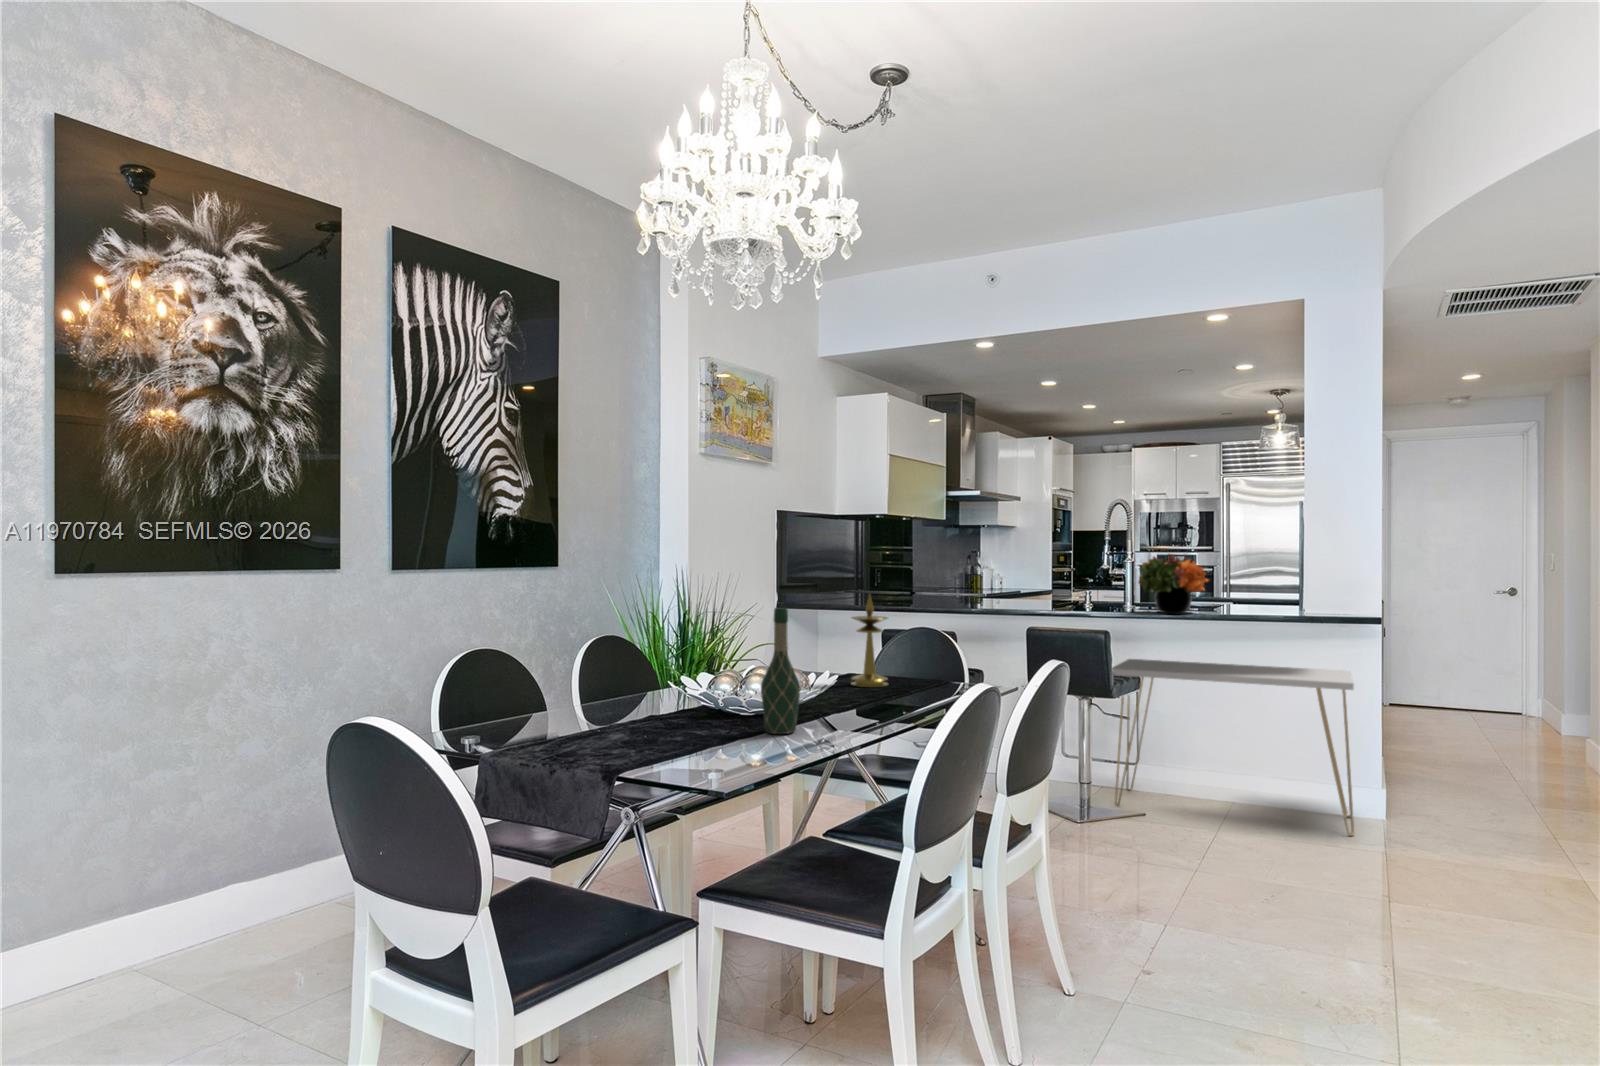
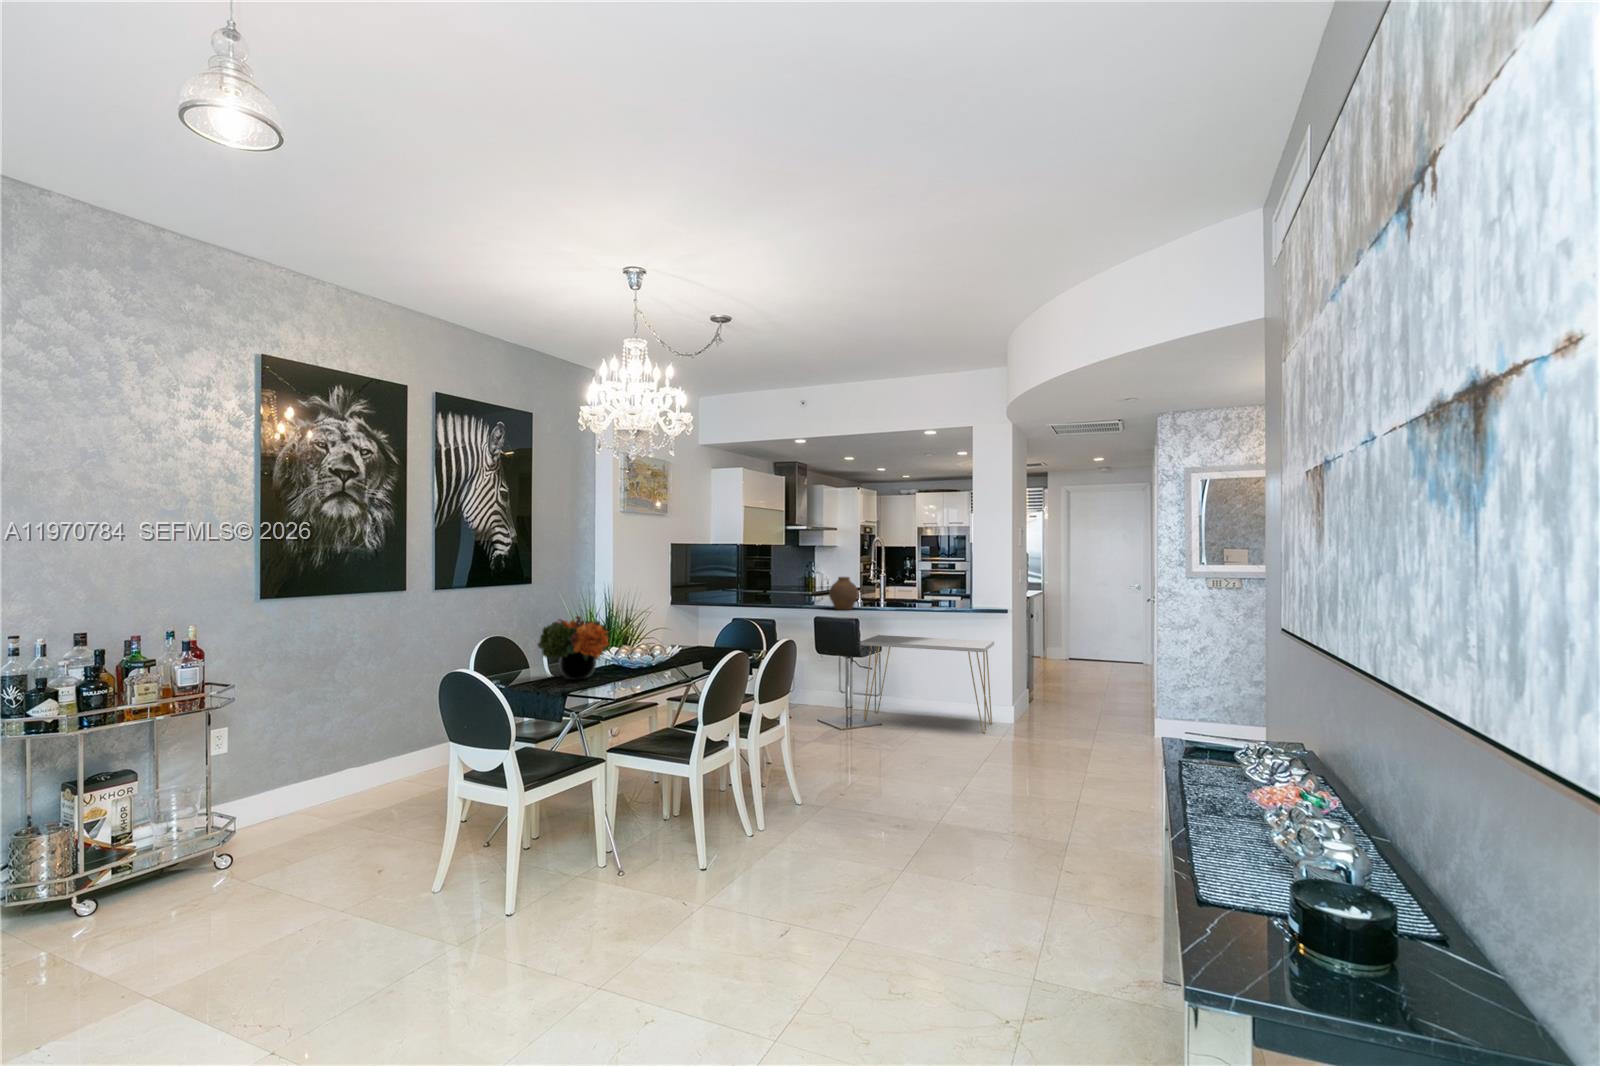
flower arrangement: present [1139,554,1208,614] -> present [538,616,611,679]
vase: none [1044,560,1095,616] -> present [829,577,859,610]
candlestick: present [851,594,888,687] -> none [696,604,716,654]
wine bottle: present [761,608,800,734] -> none [639,617,658,677]

